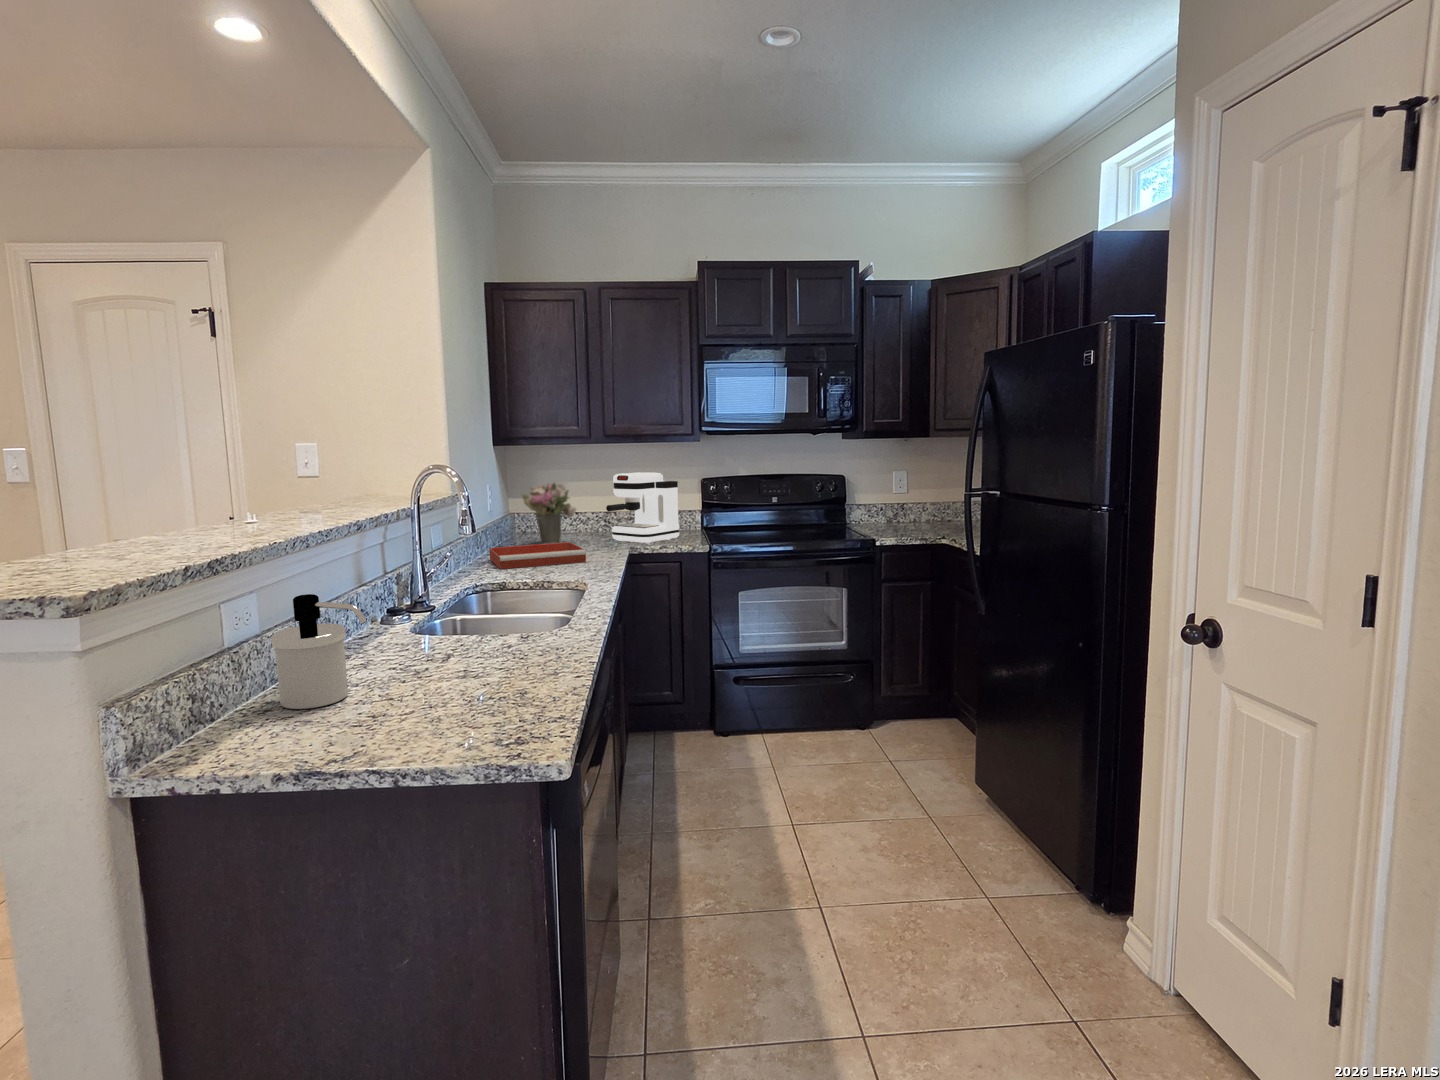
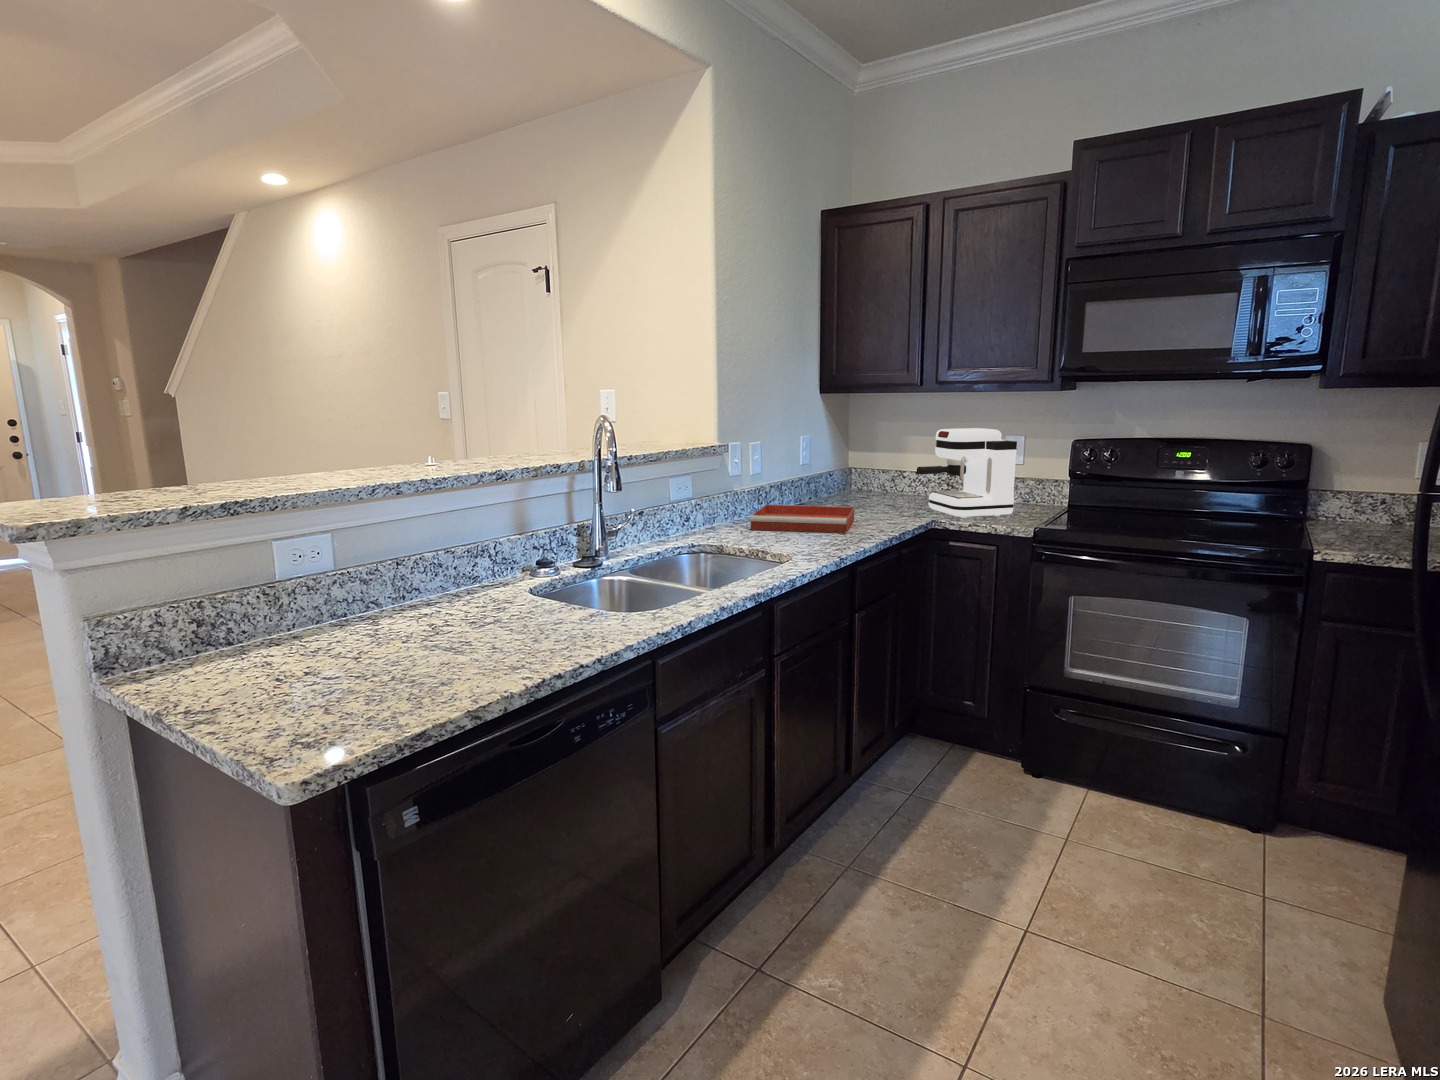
flower bouquet: present [522,483,576,544] -> none [830,436,892,508]
soap dispenser: present [271,594,367,709] -> none [279,542,354,651]

